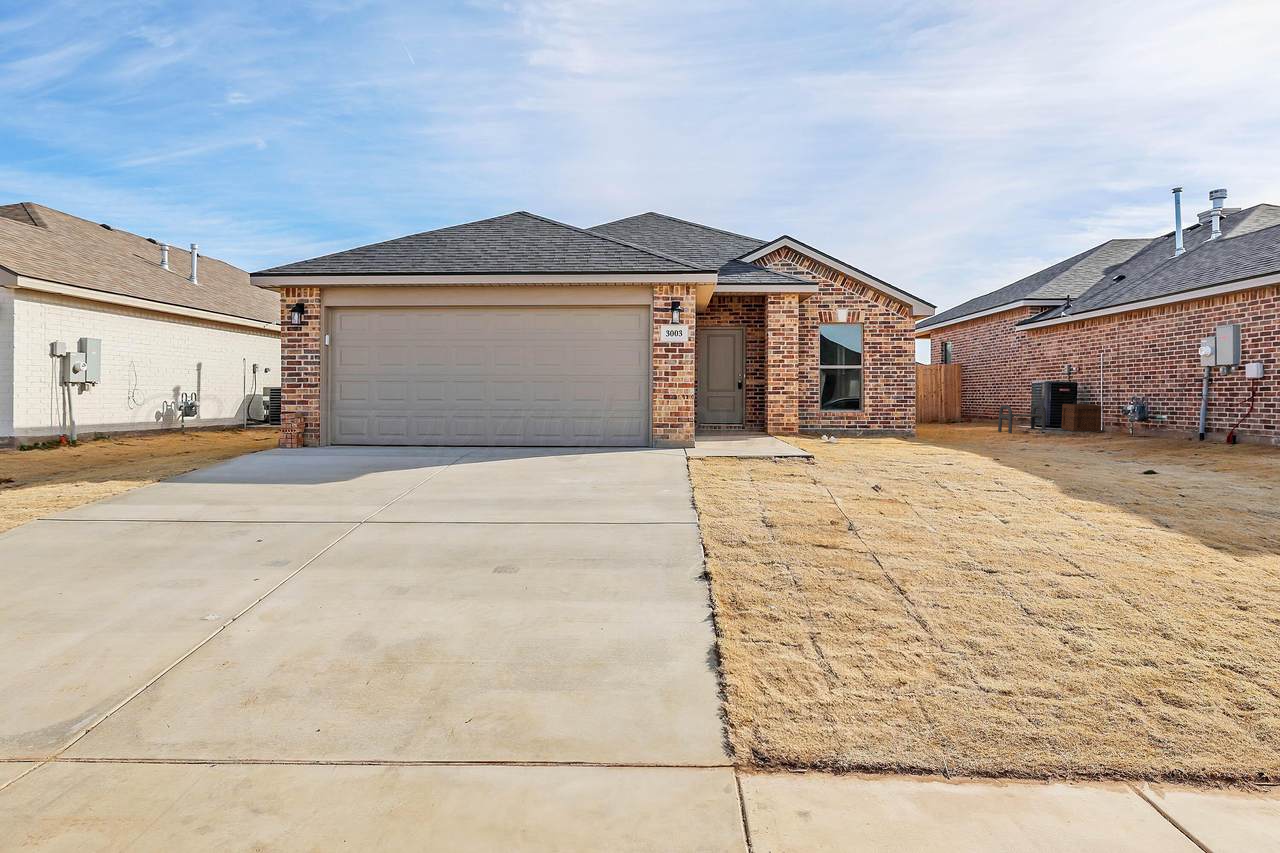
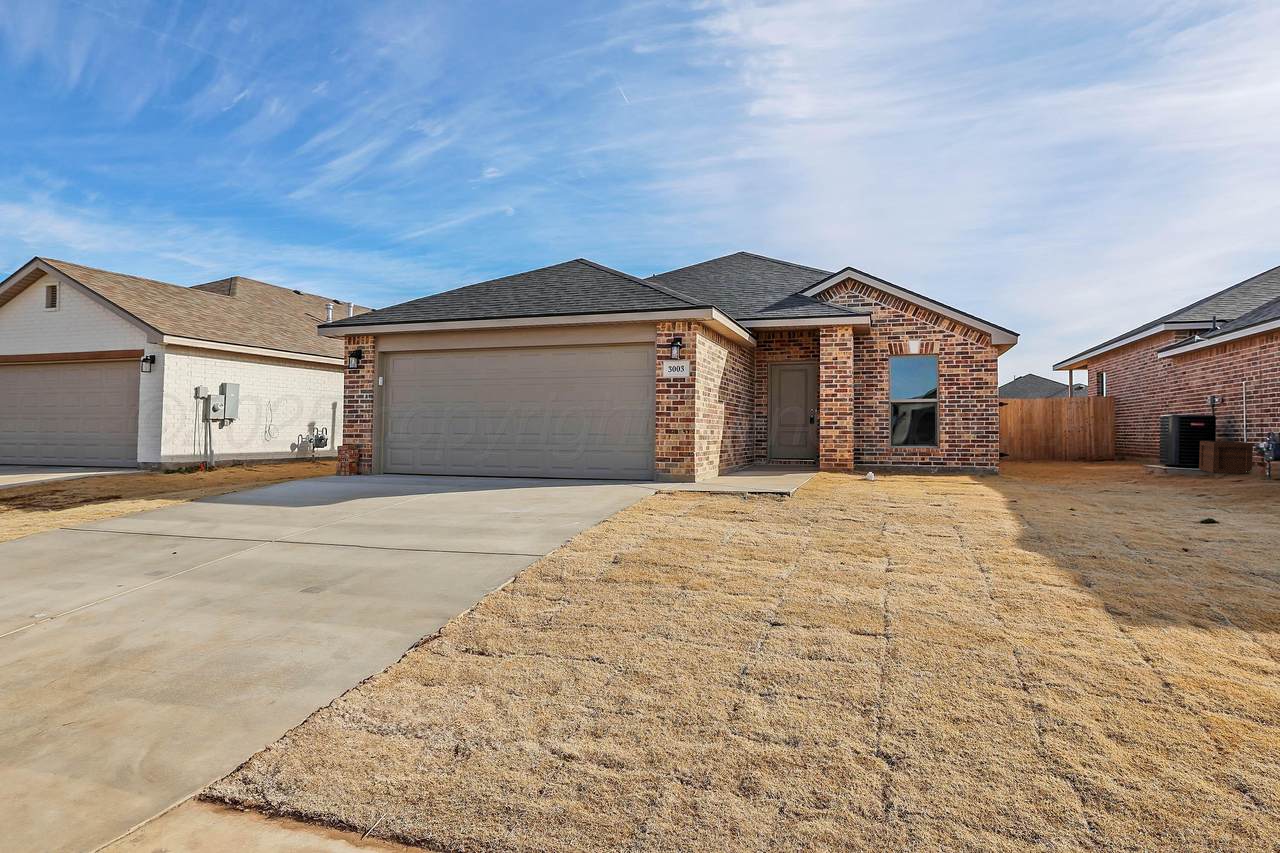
bench: present [998,405,1046,433] -> none [1116,441,1177,474]

